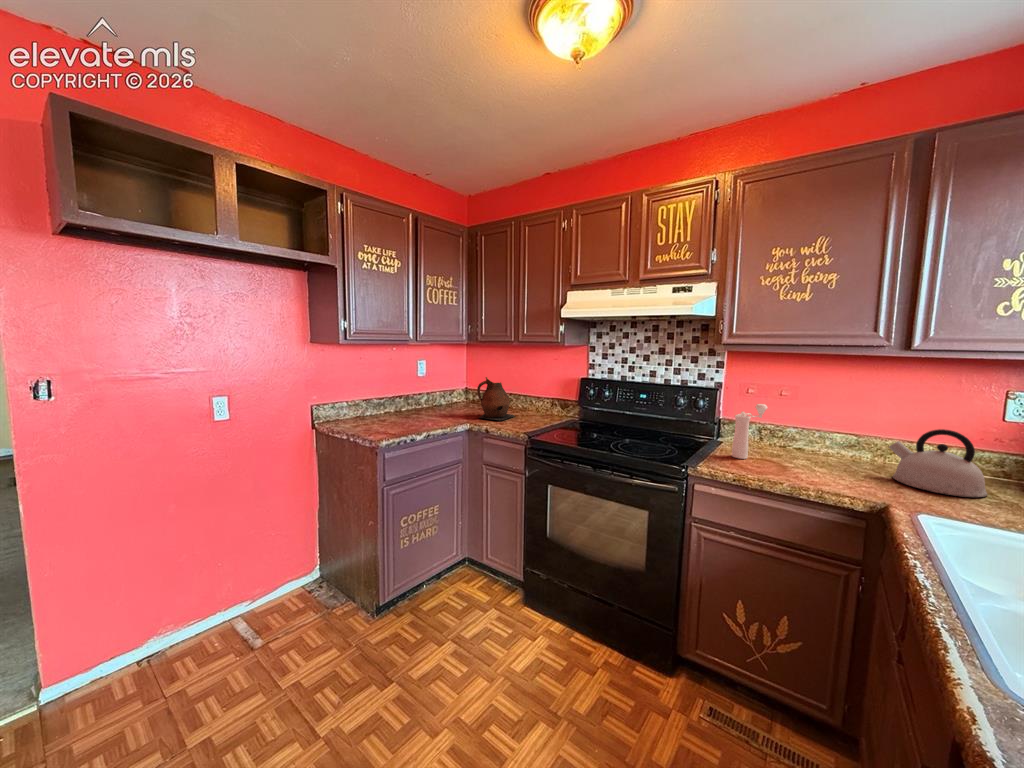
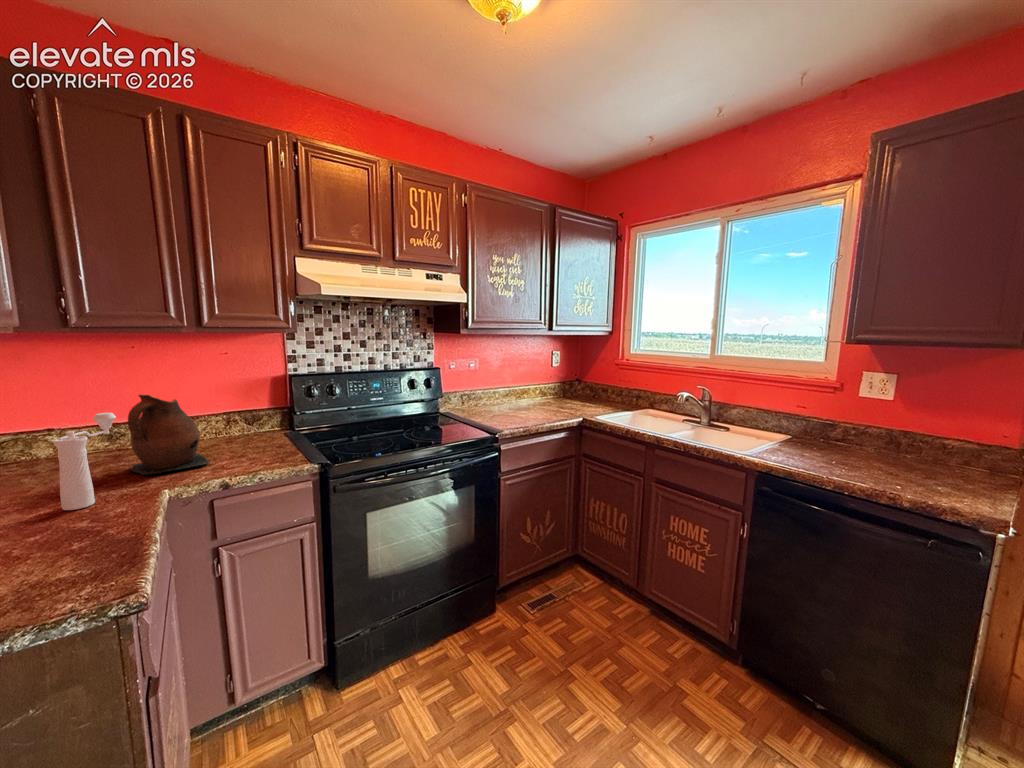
pepper mill: present [732,404,767,459] -> present [53,413,116,510]
kettle: present [889,429,987,497] -> none [539,373,576,406]

